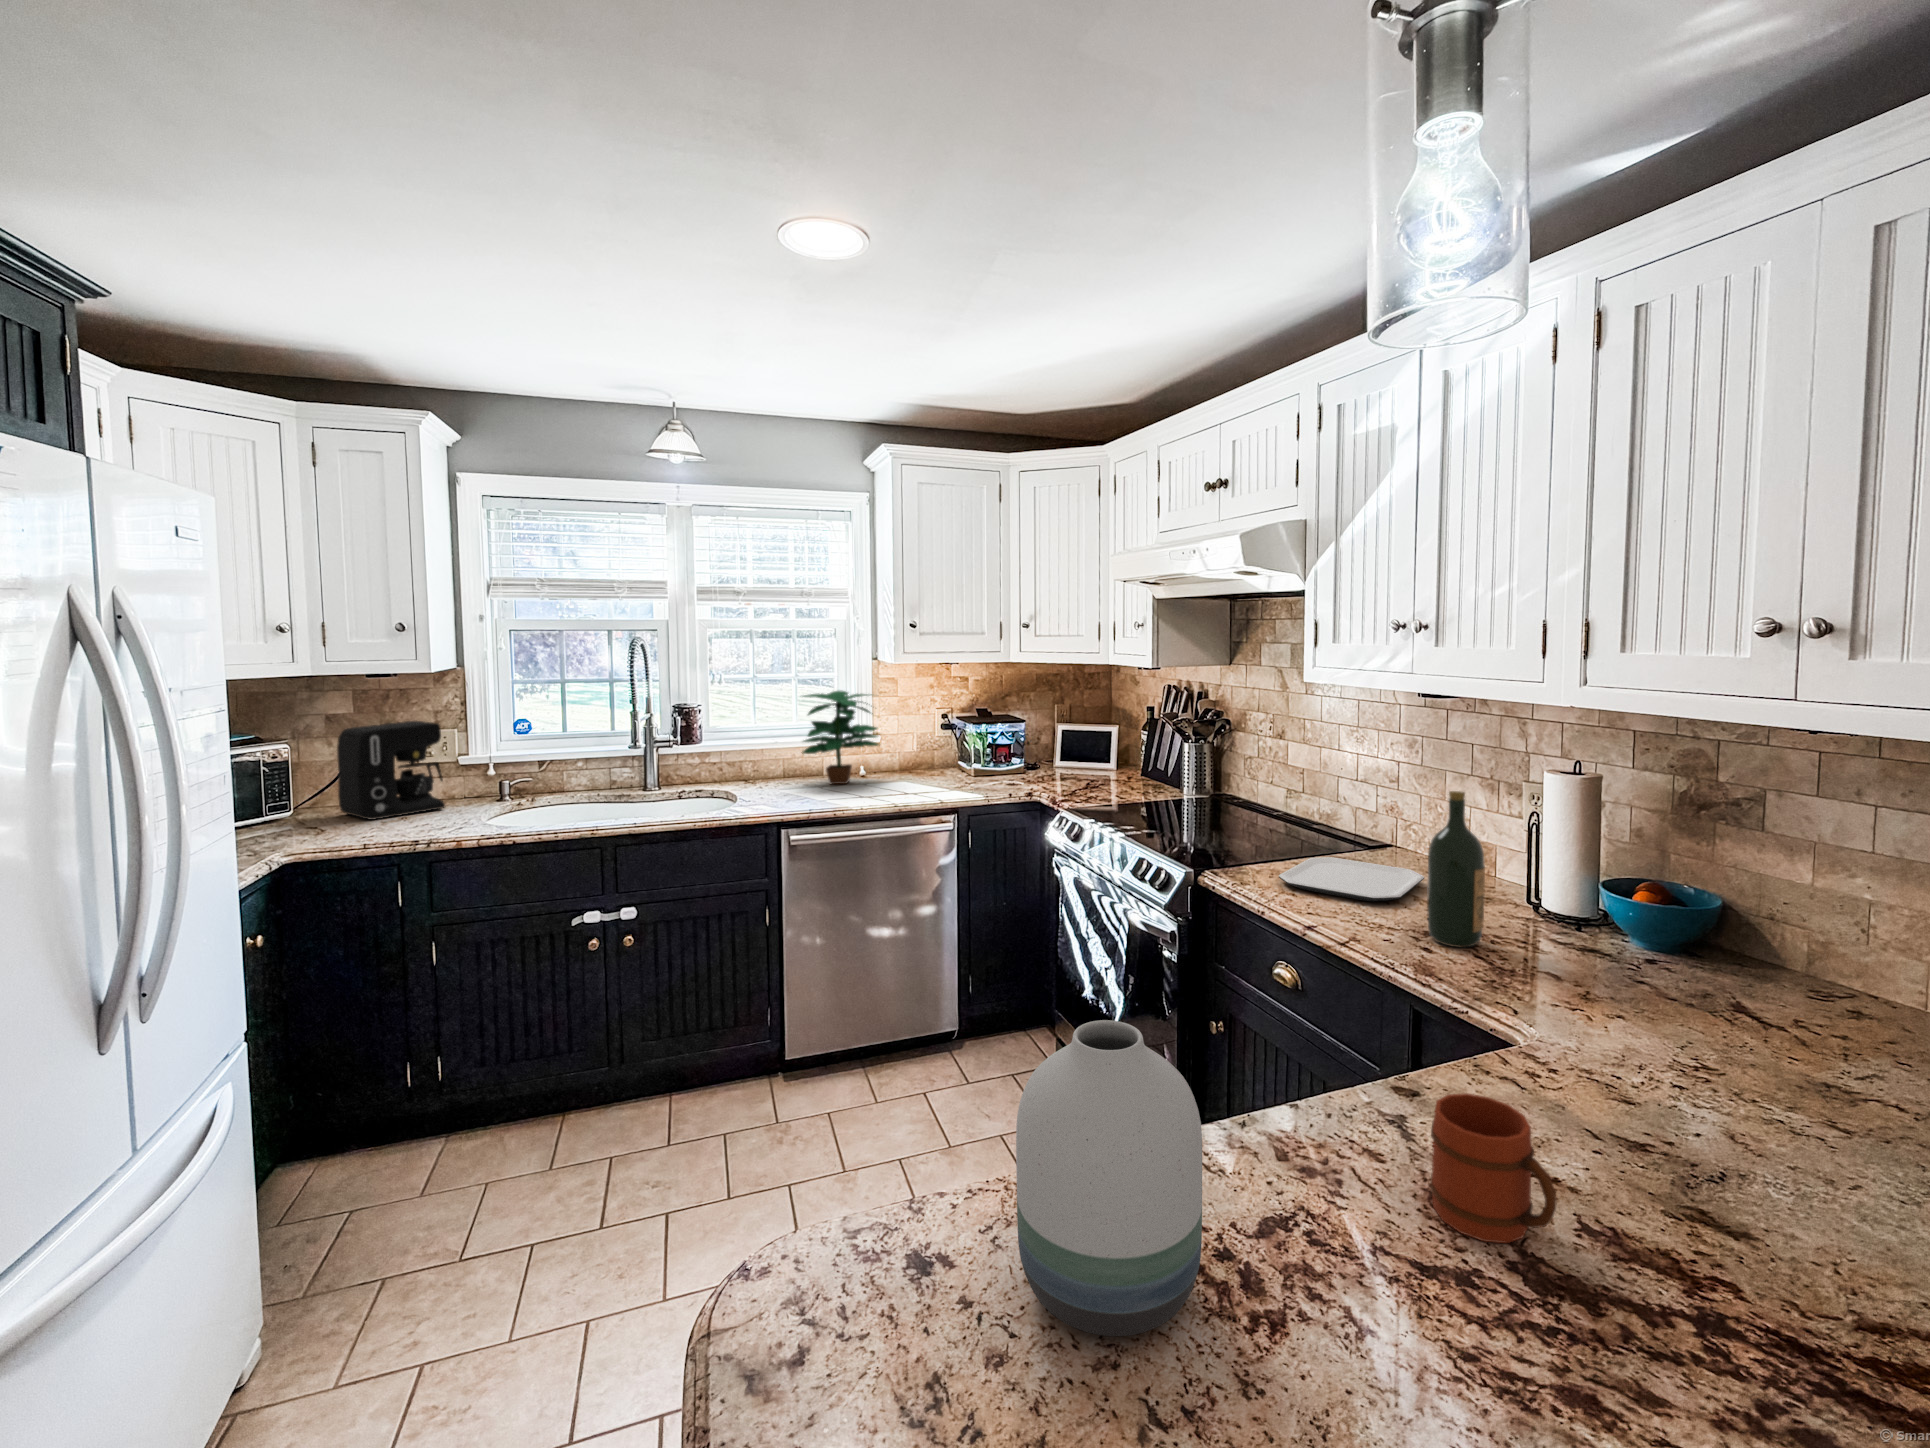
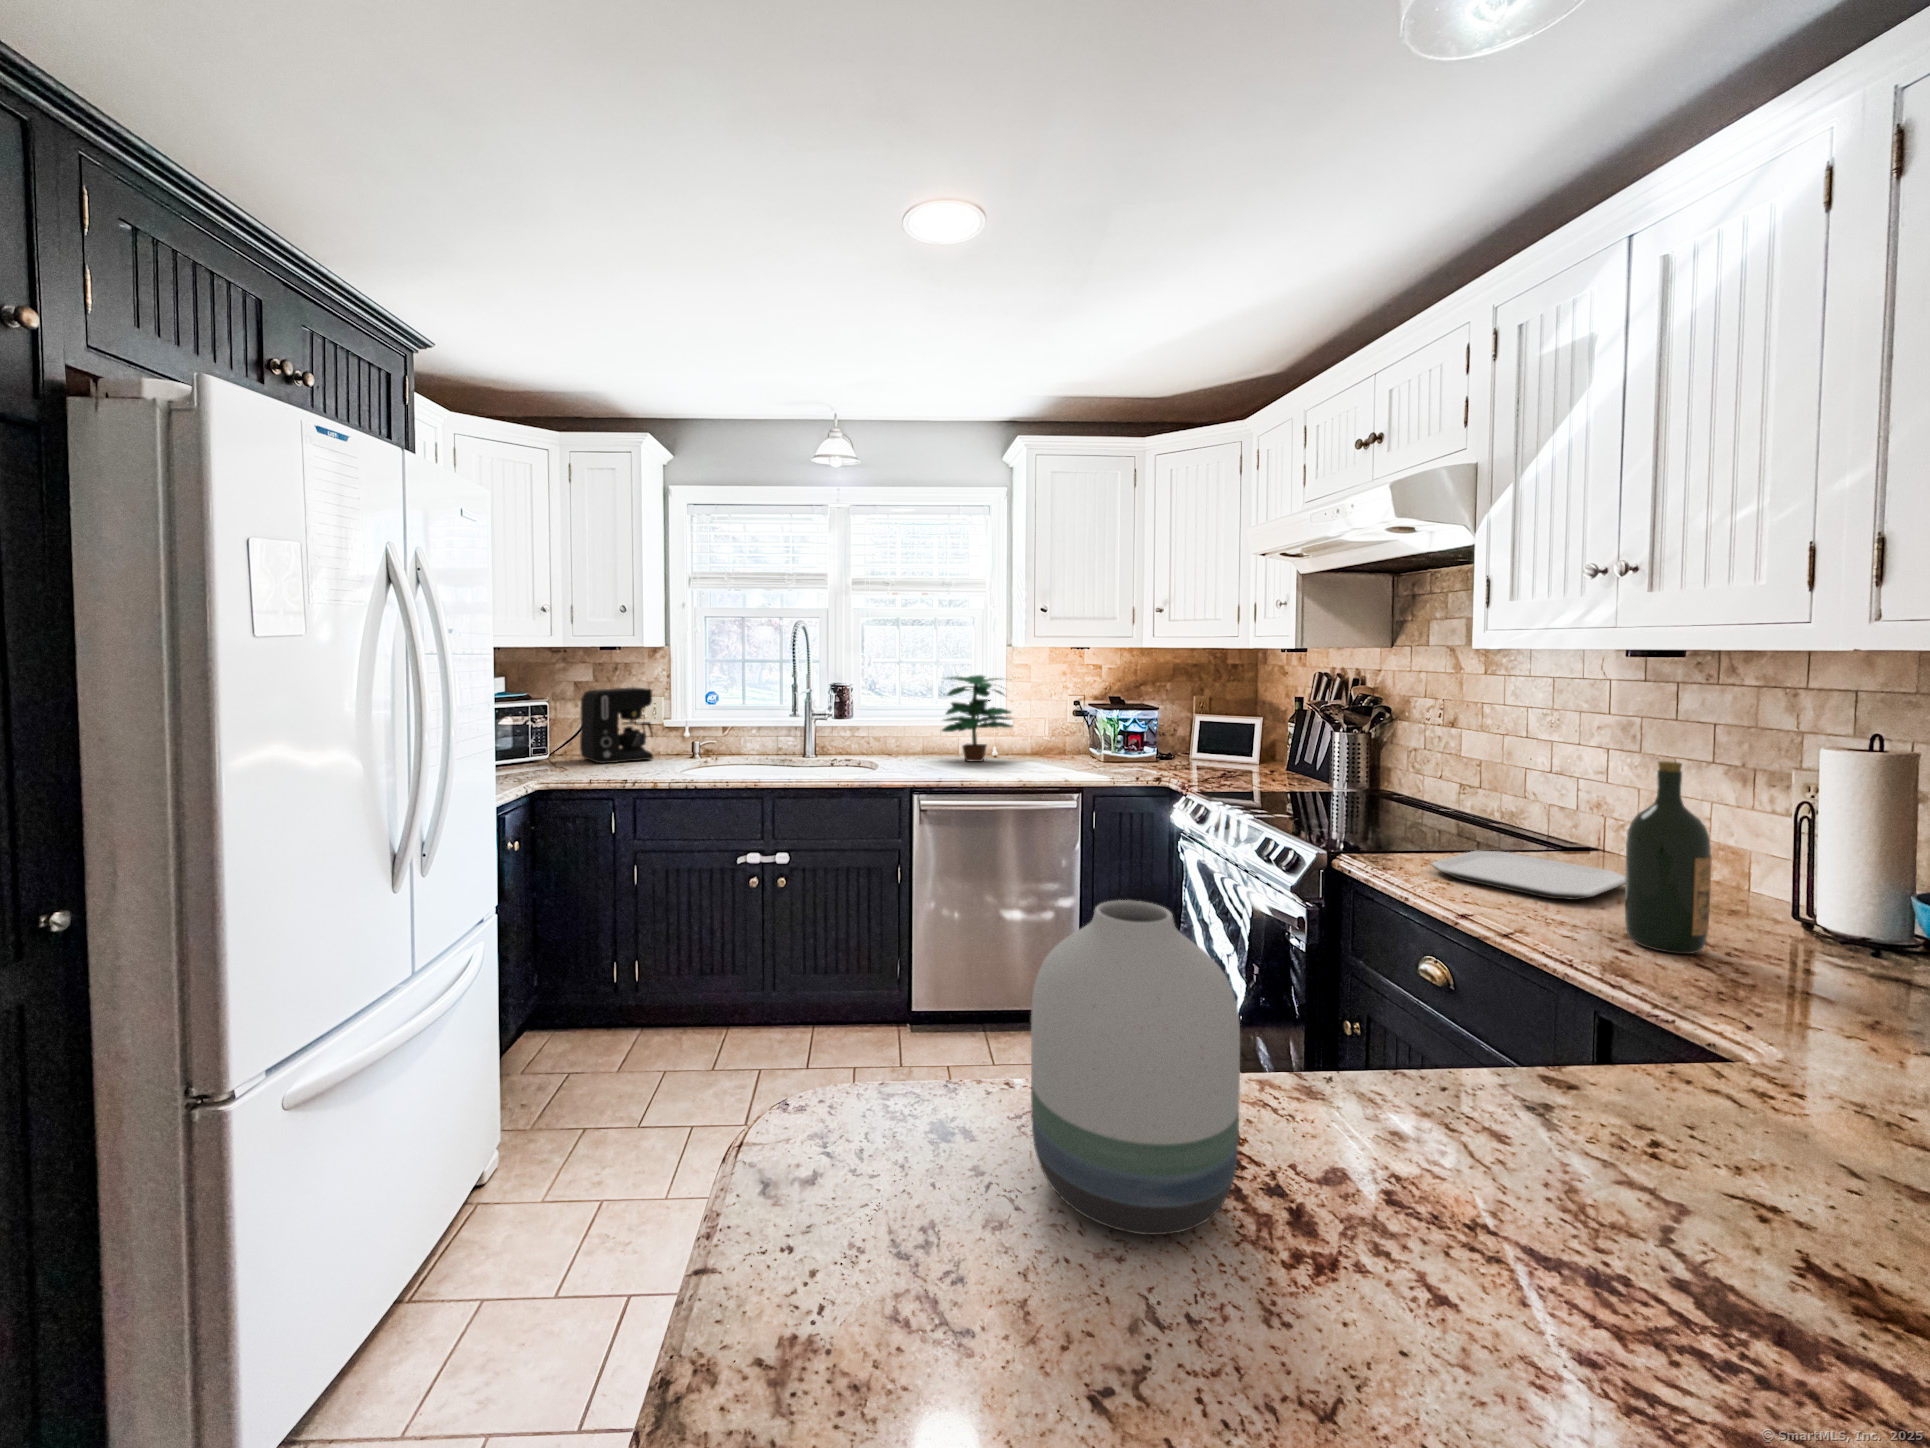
mug: present [1430,1093,1557,1243] -> none [1568,1064,1760,1258]

